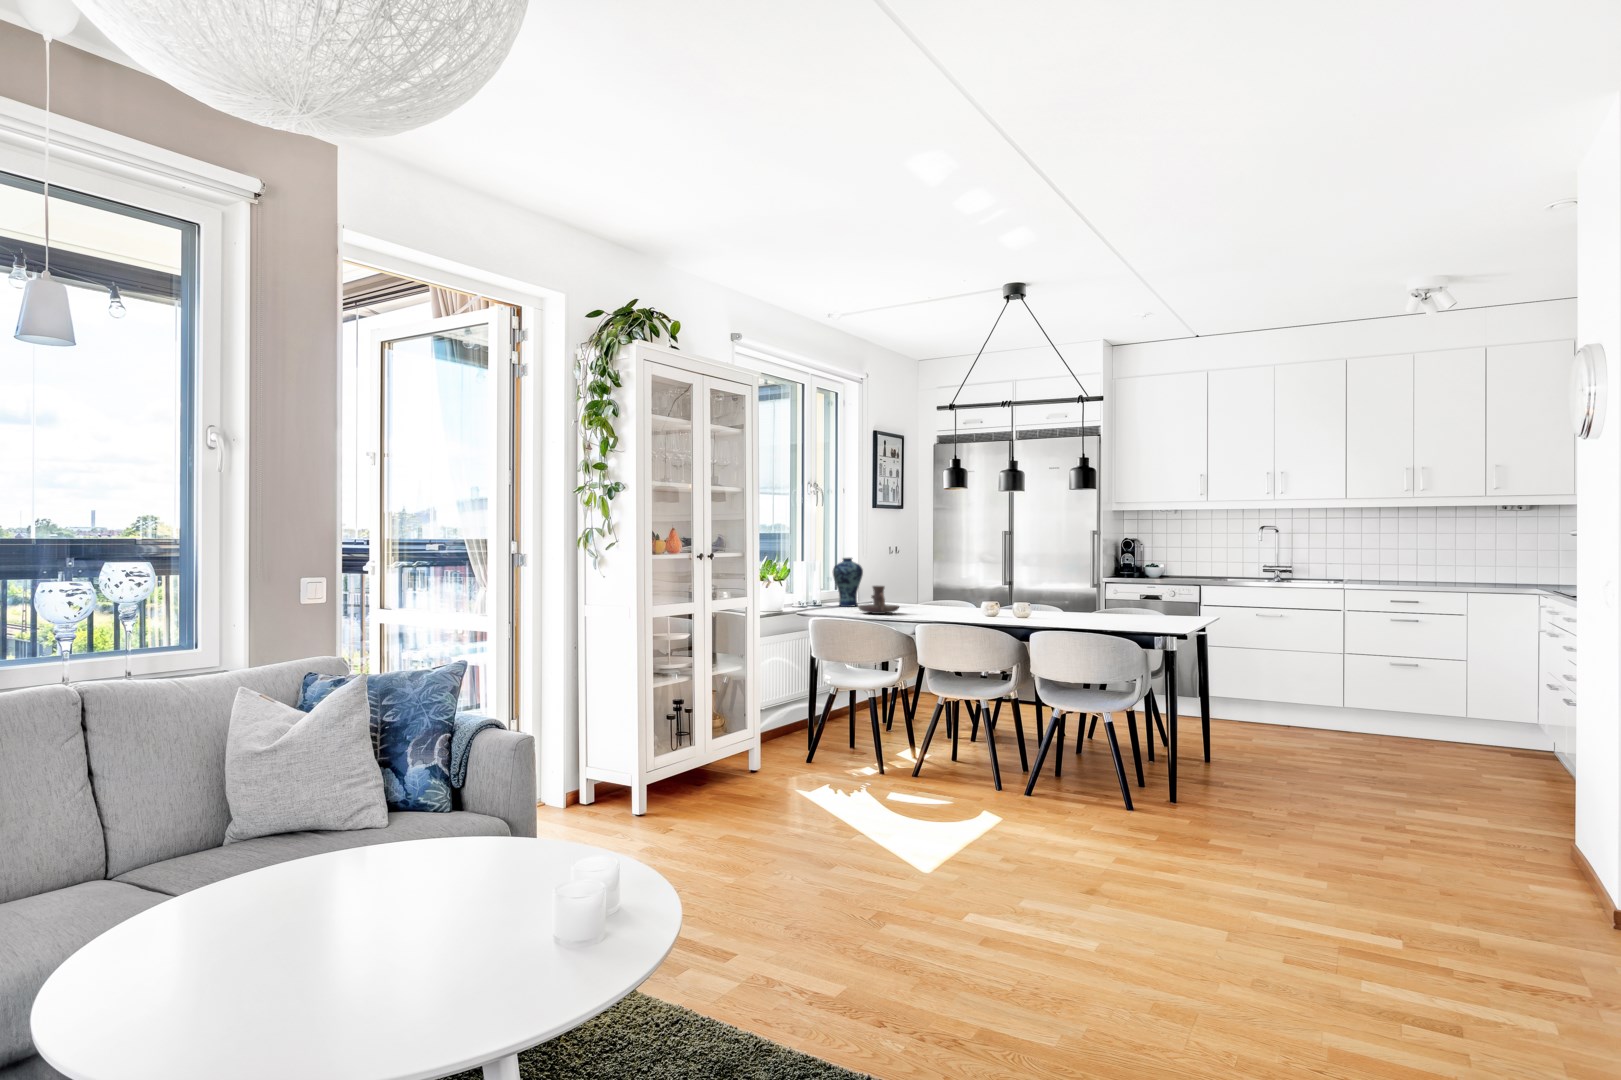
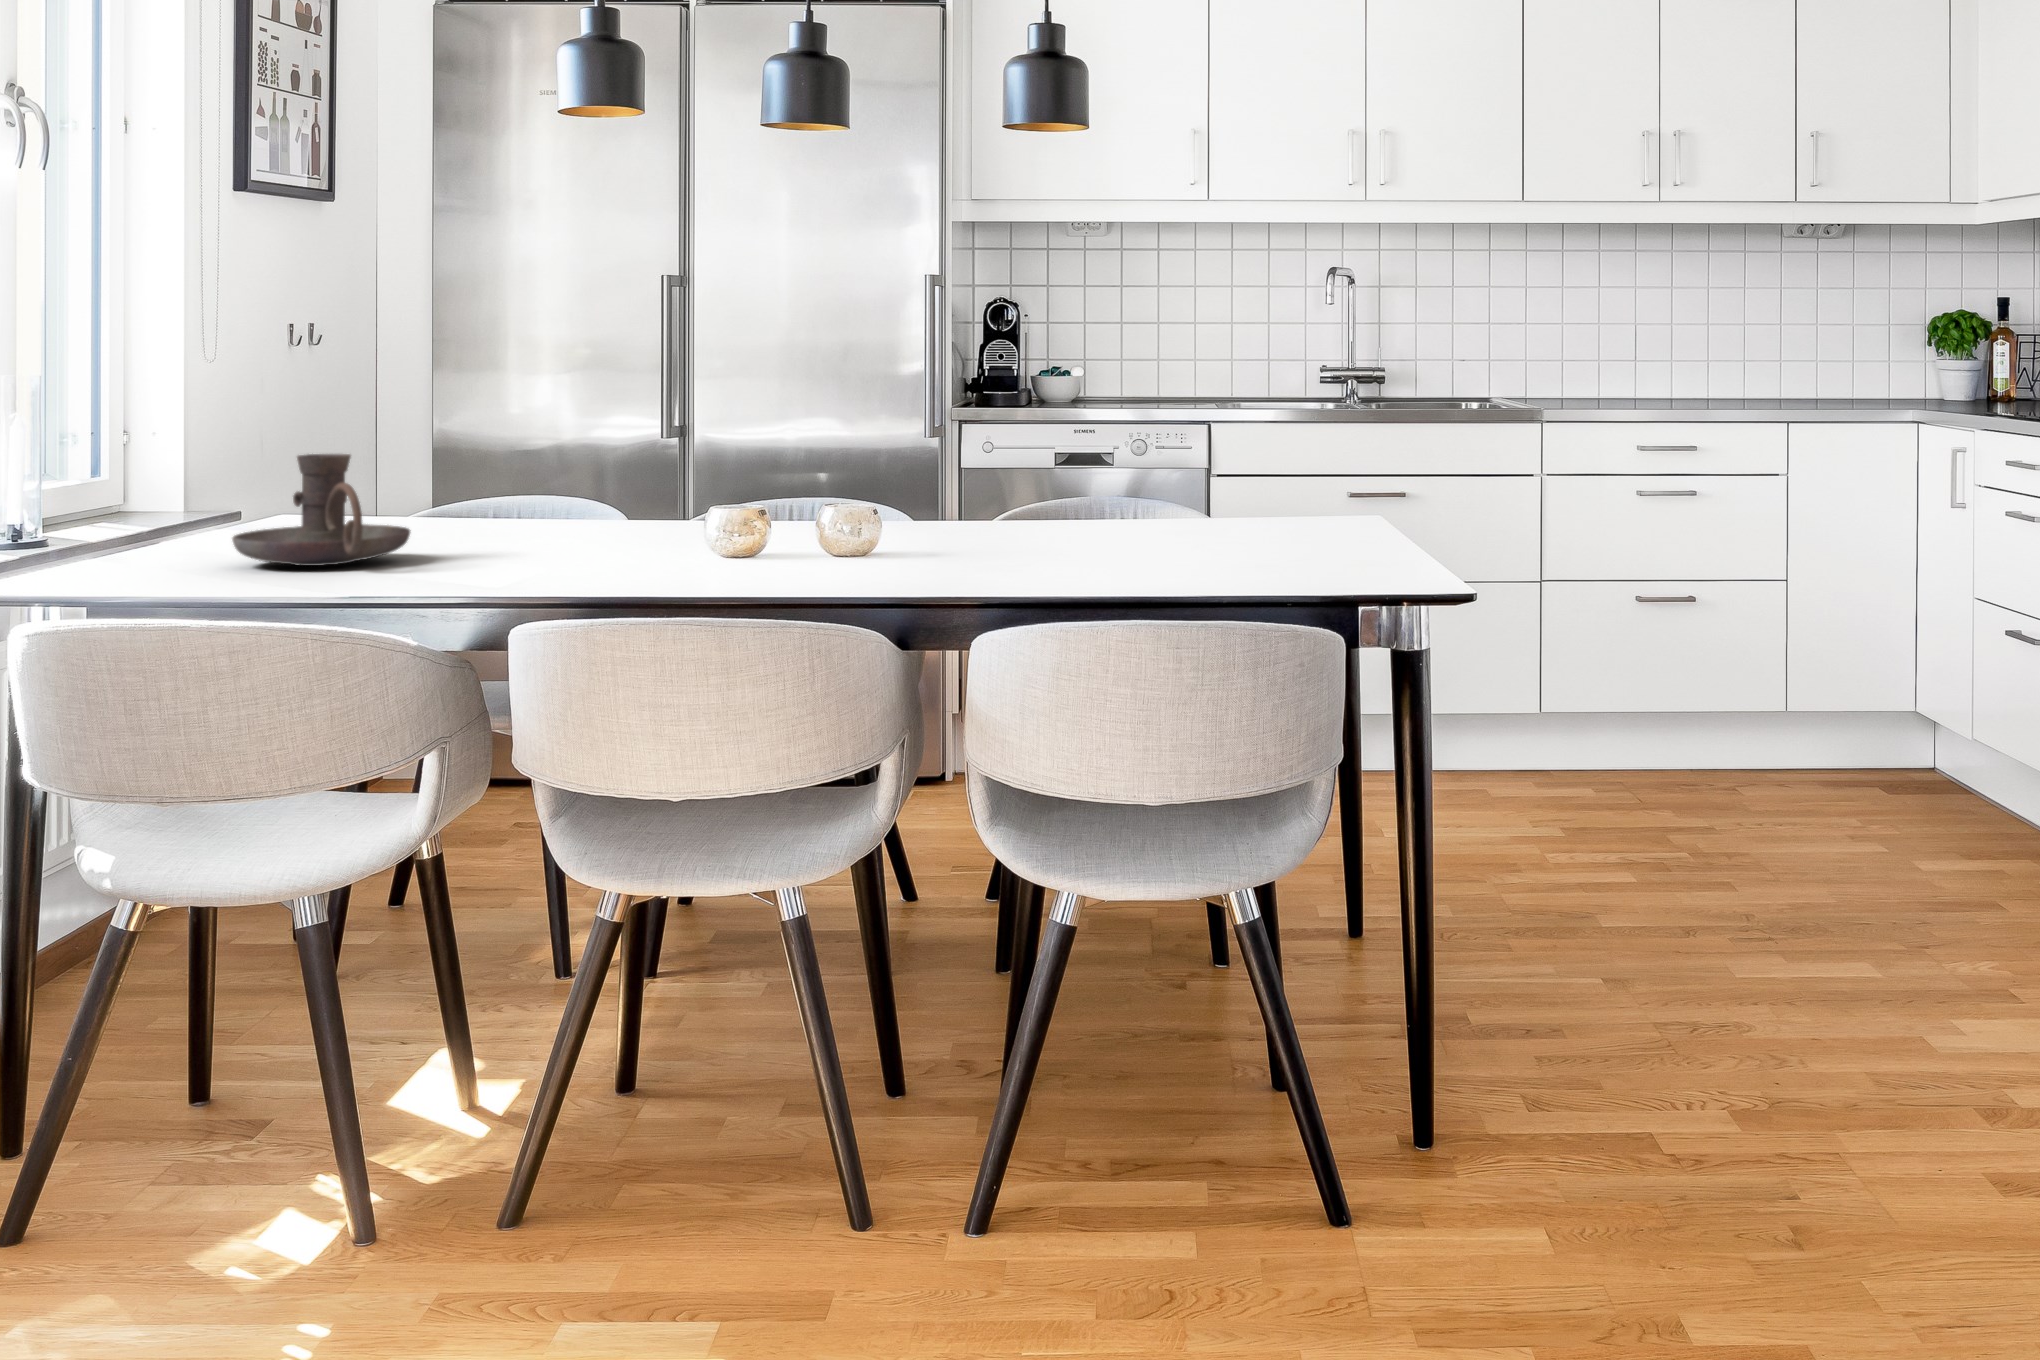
vase: present [833,558,863,607] -> none [97,350,227,535]

